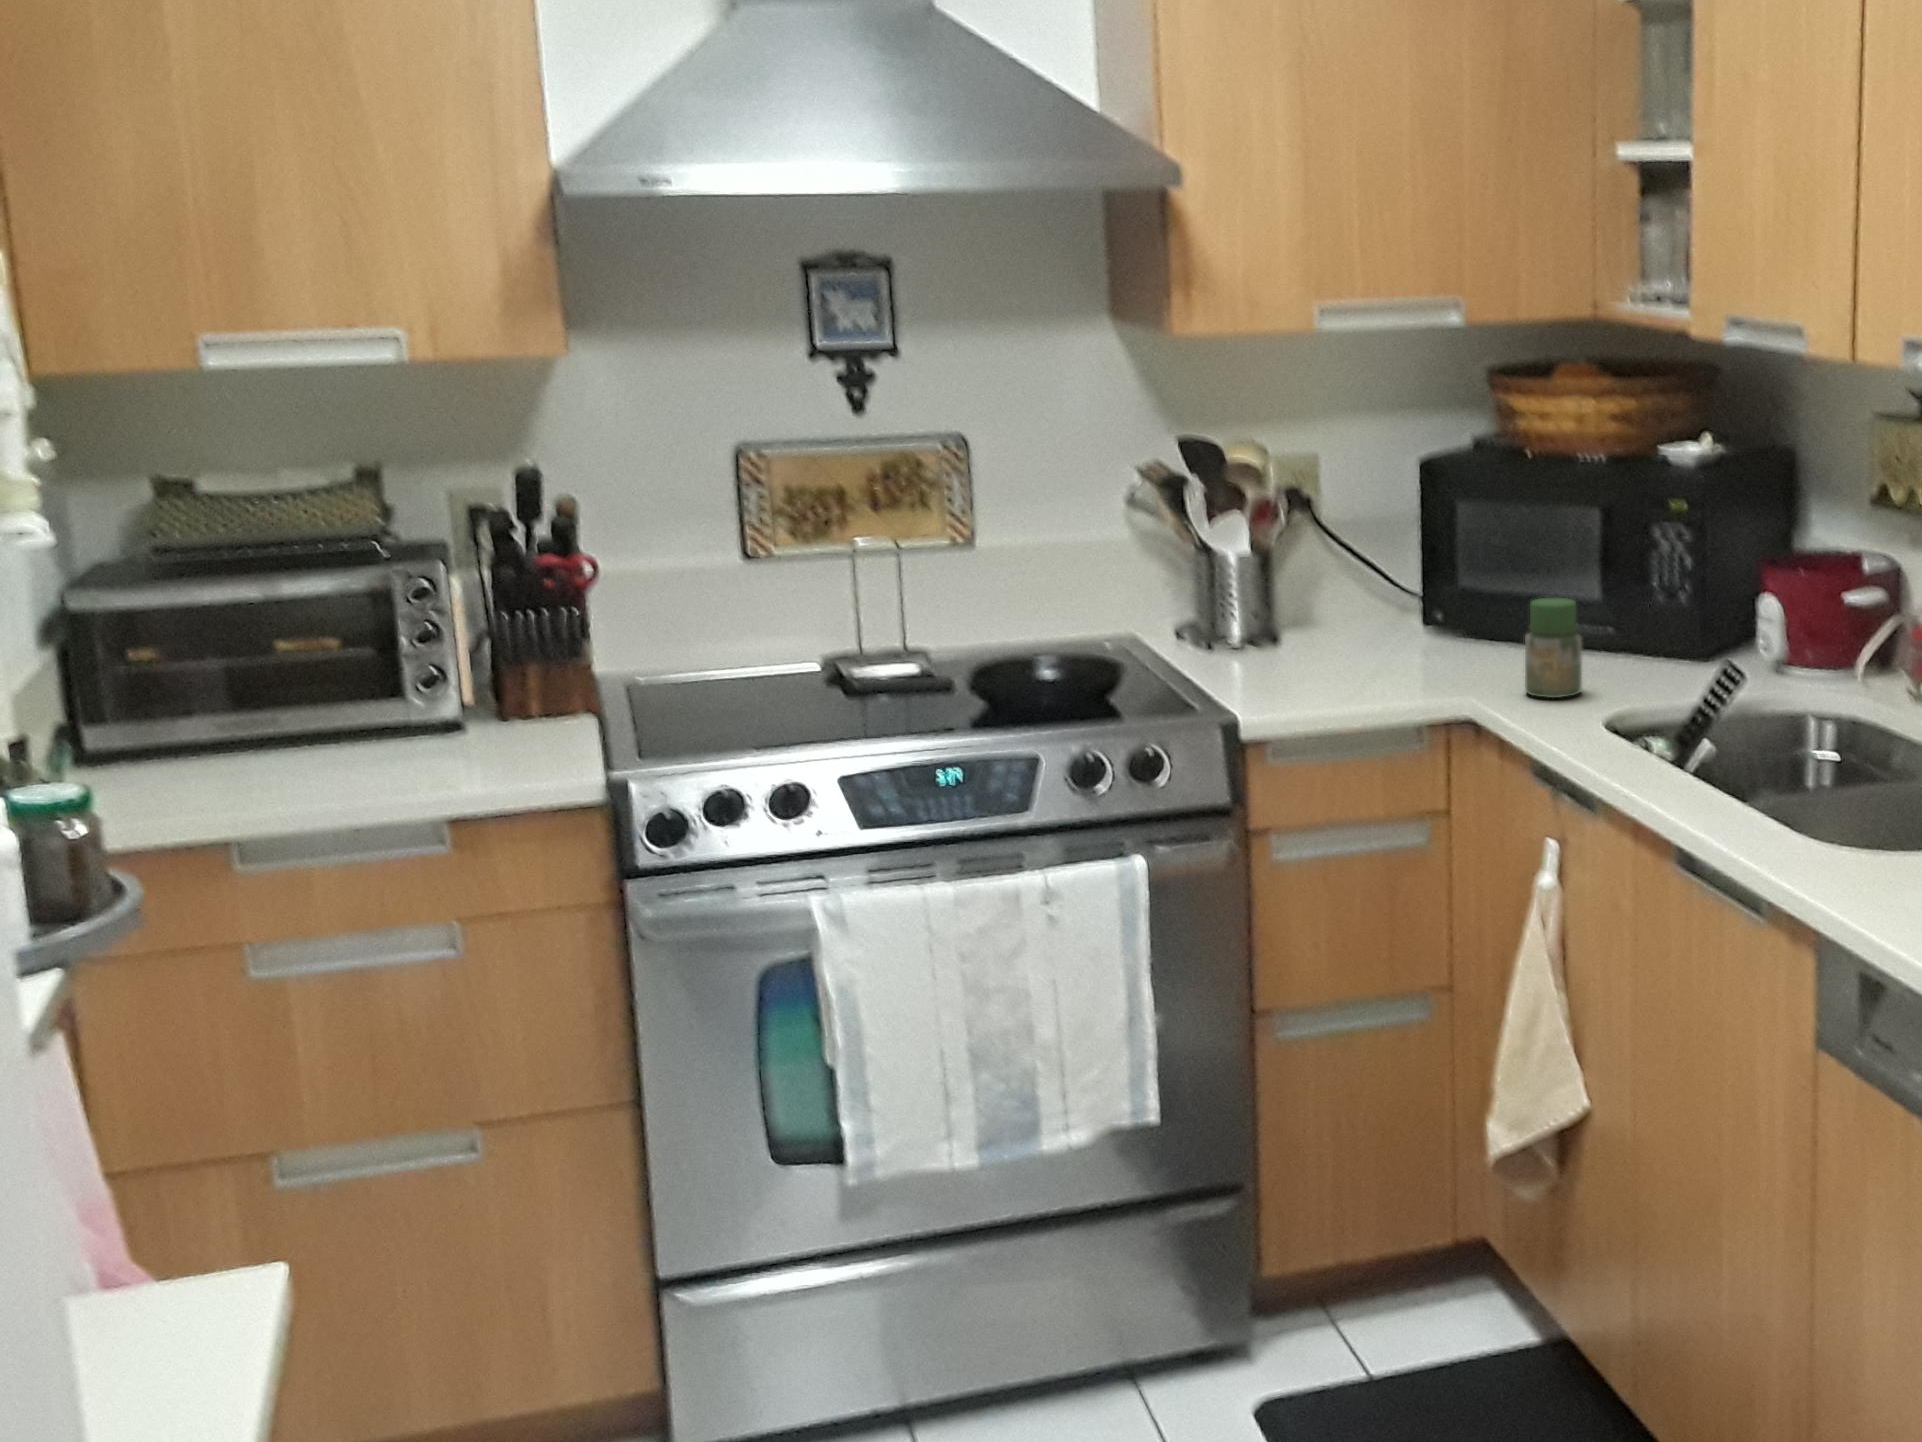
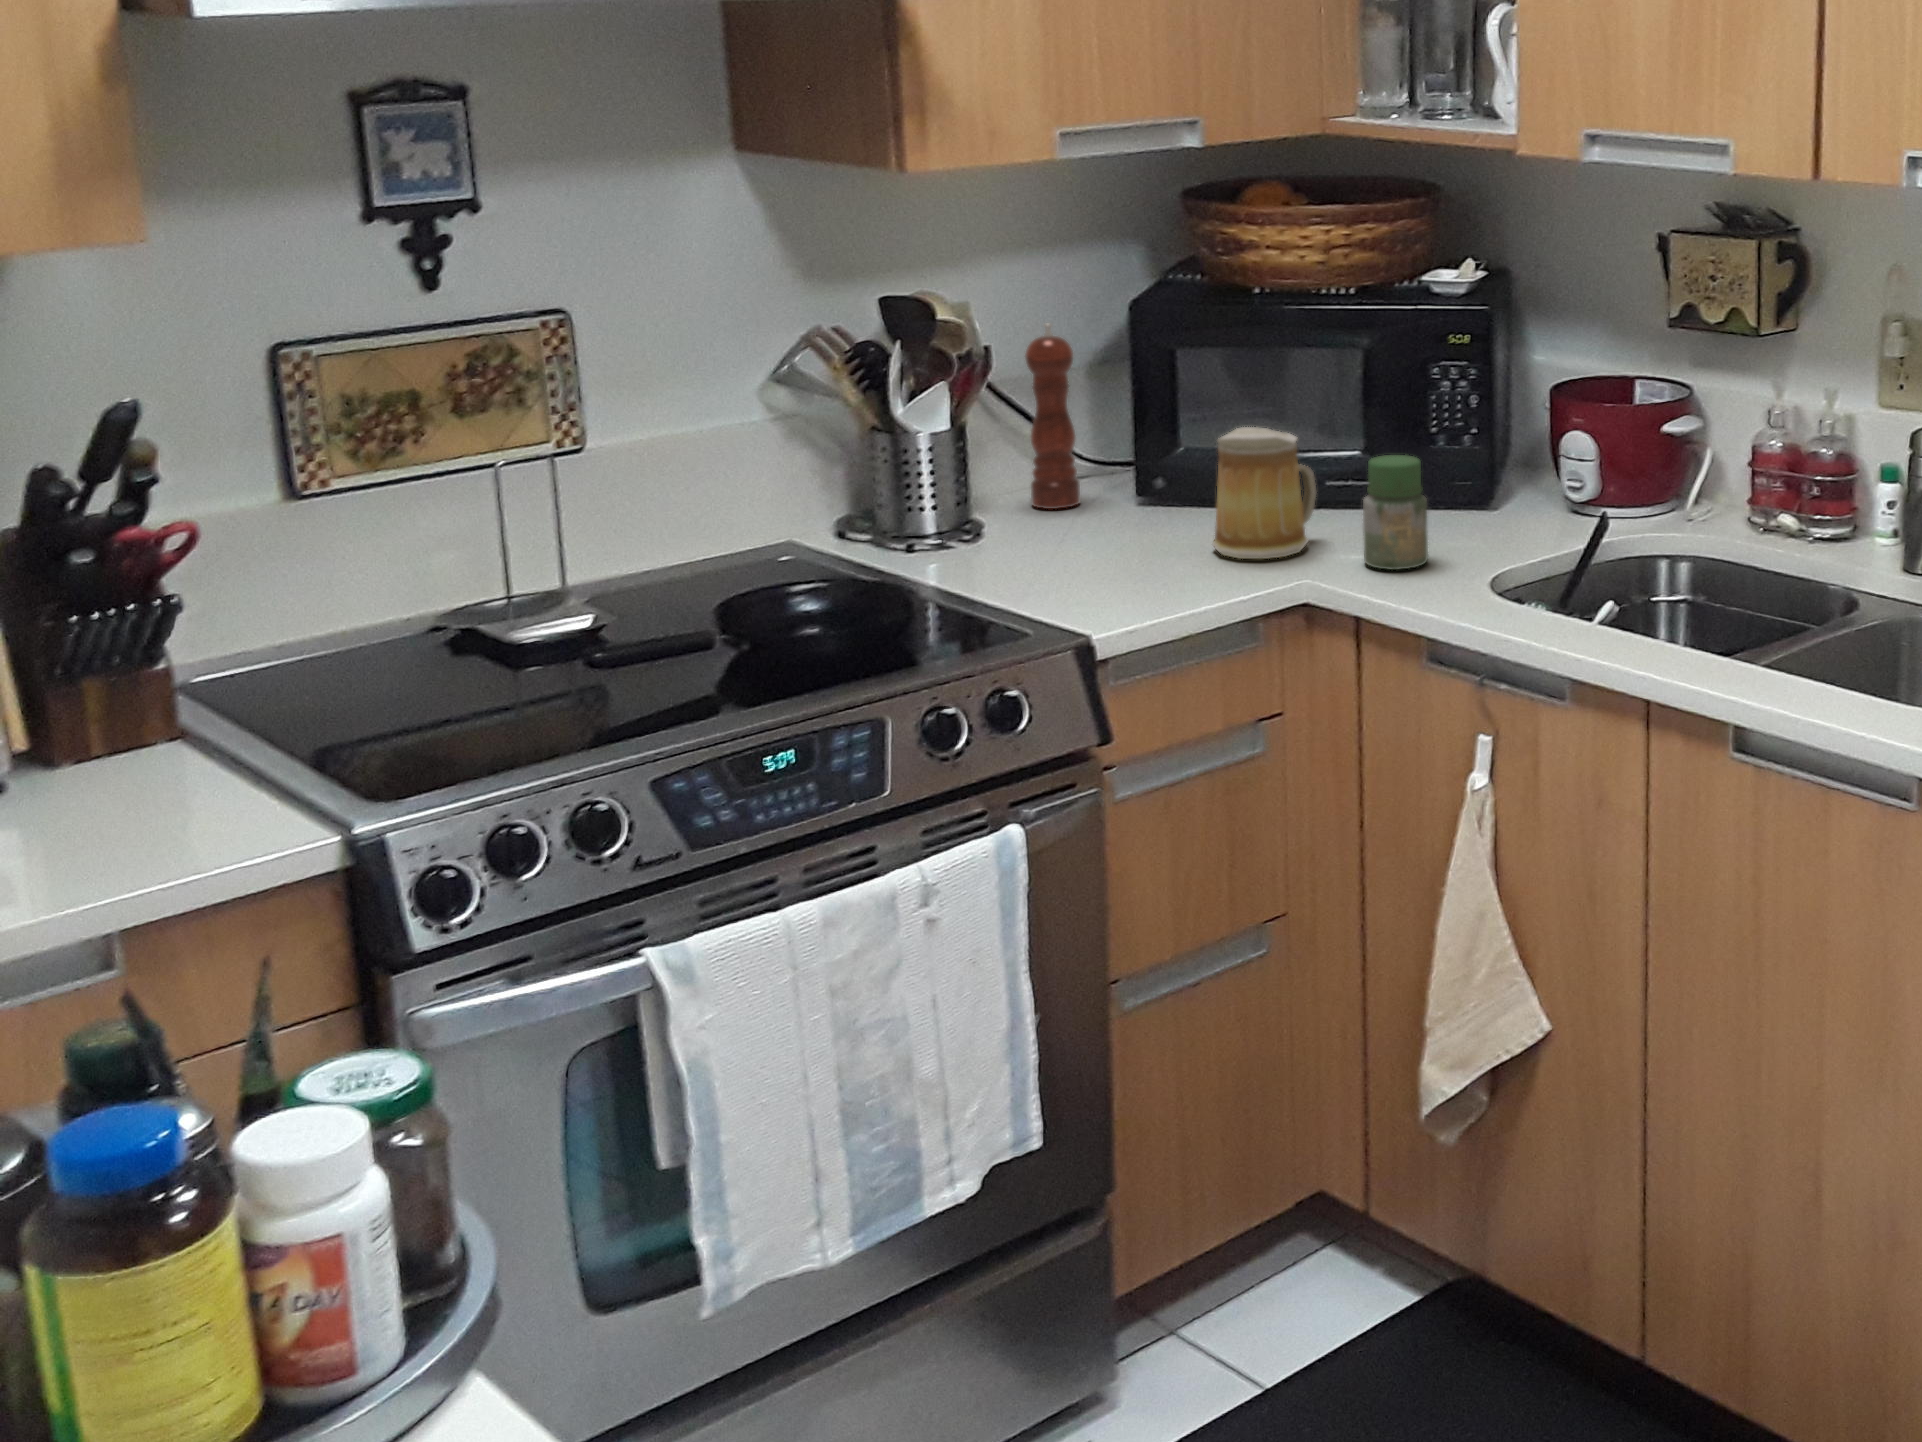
pepper mill: none [1337,471,1381,630] -> present [1025,323,1080,509]
mug: none [1422,565,1519,680] -> present [1213,427,1316,559]

